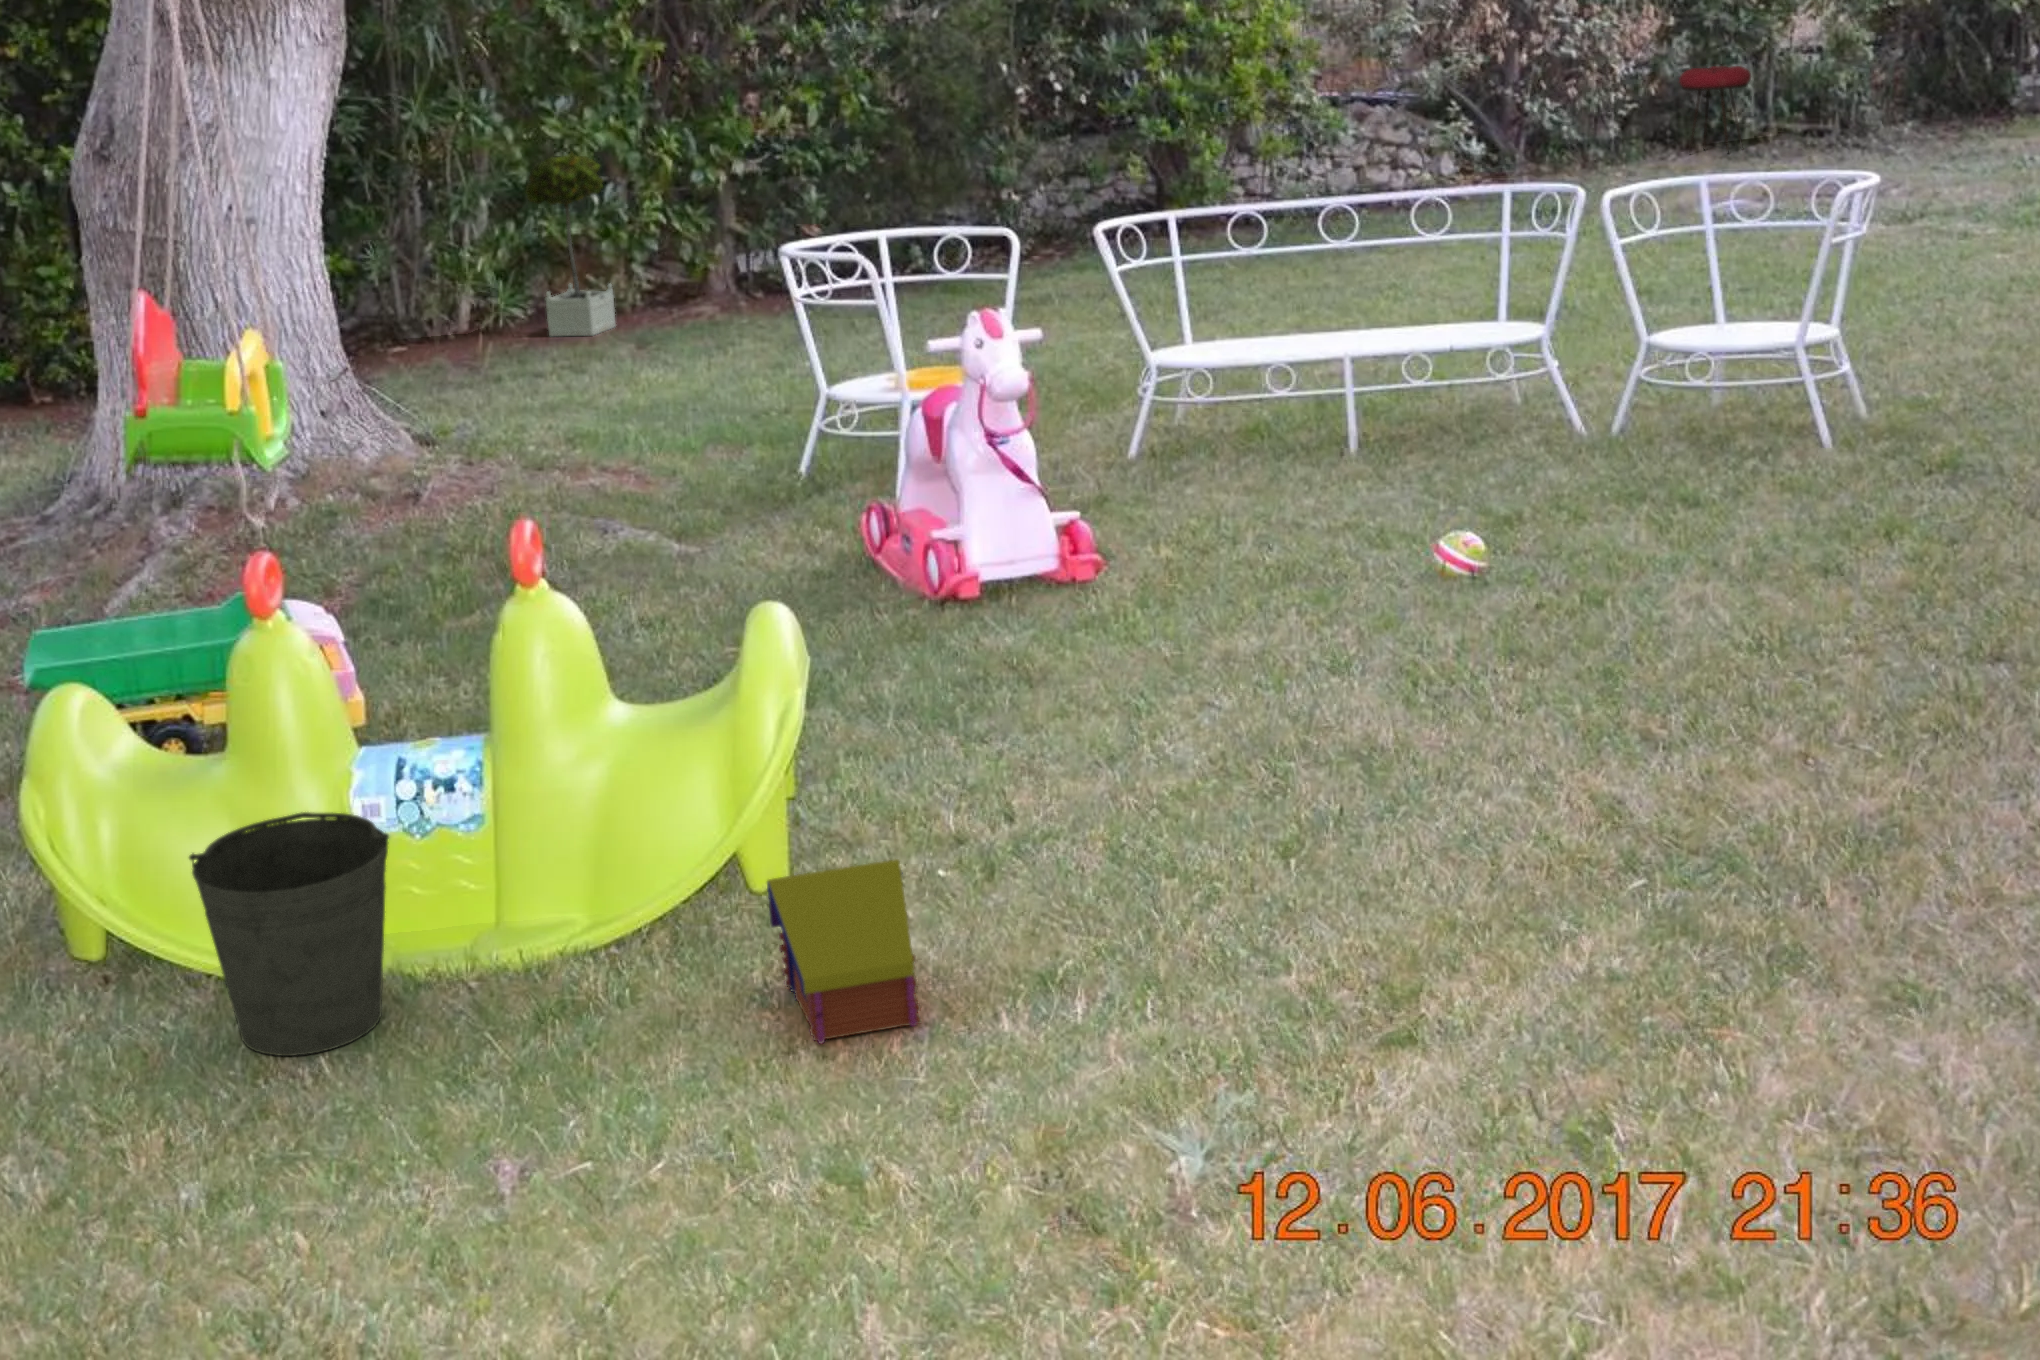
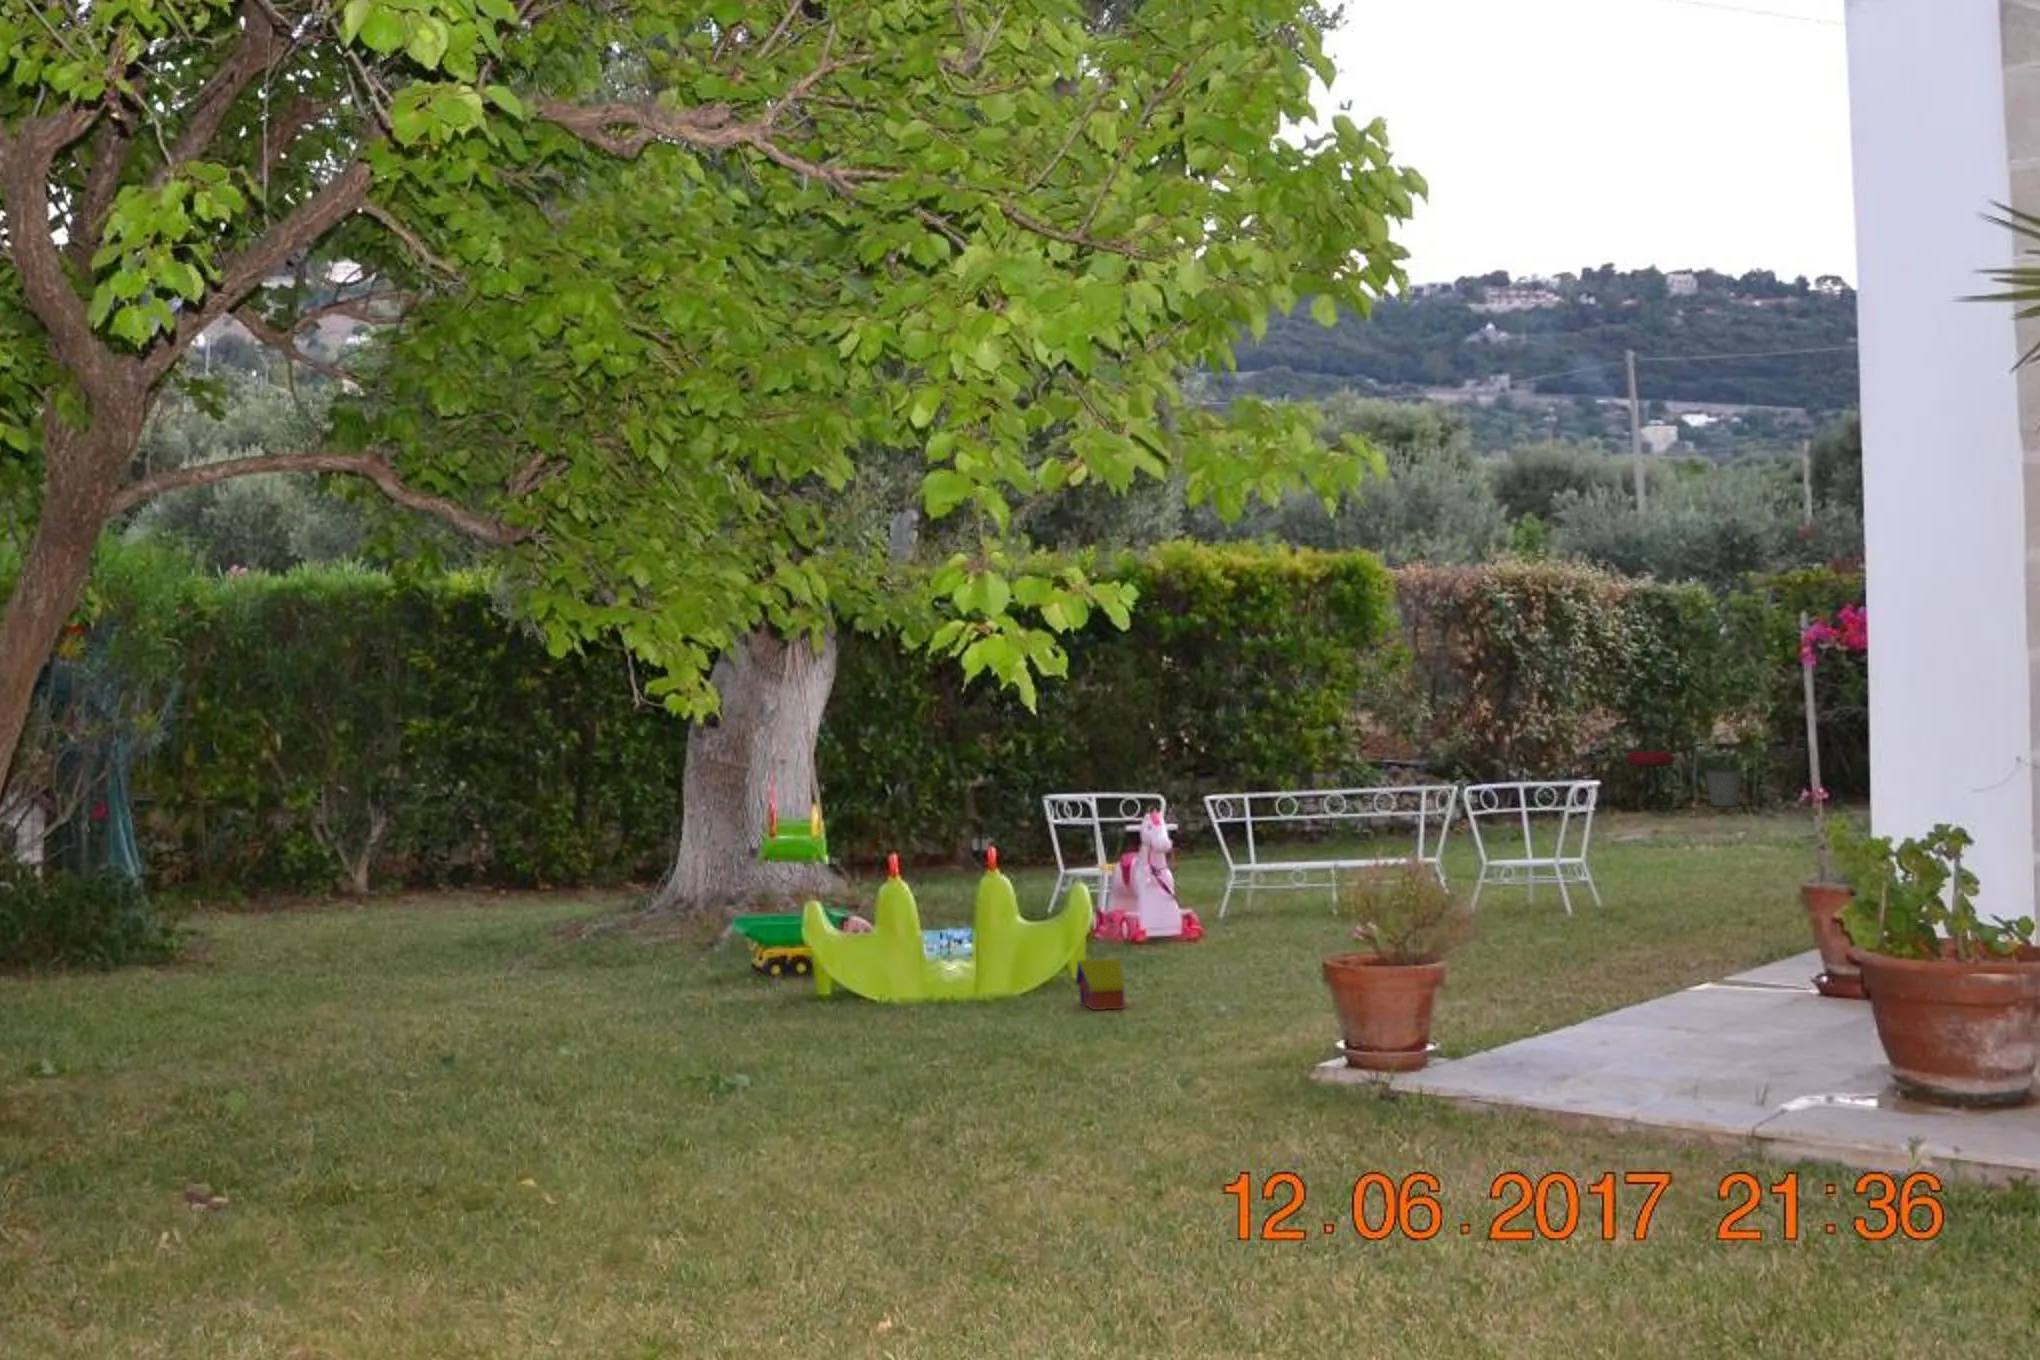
potted tree: present [525,152,616,336] -> none [861,752,910,868]
bucket: present [189,812,389,1056] -> present [1705,770,1741,806]

